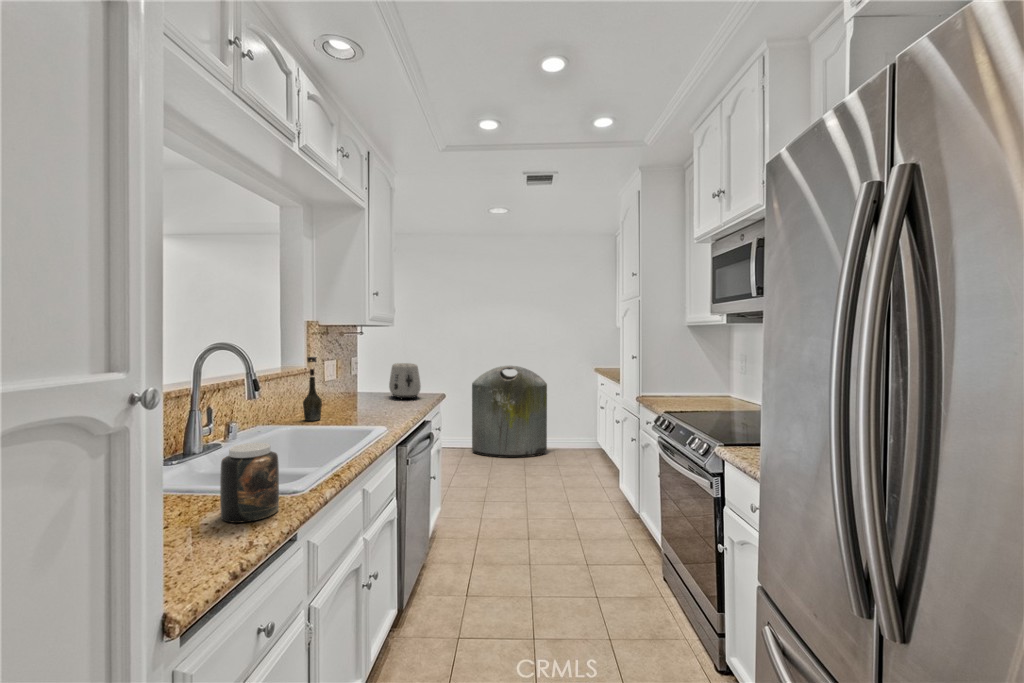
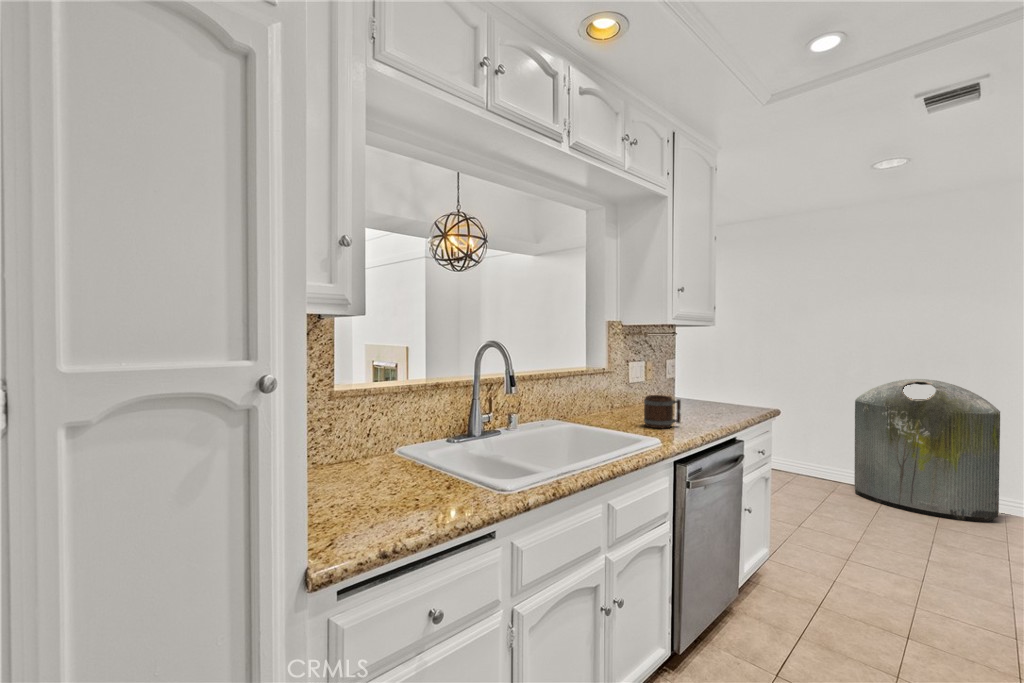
bottle: present [303,357,322,421] -> none [591,356,609,422]
toaster: present [389,363,421,399] -> none [706,368,744,411]
mug: none [357,390,388,419] -> present [644,395,681,428]
jar: present [220,443,279,523] -> none [428,434,476,508]

